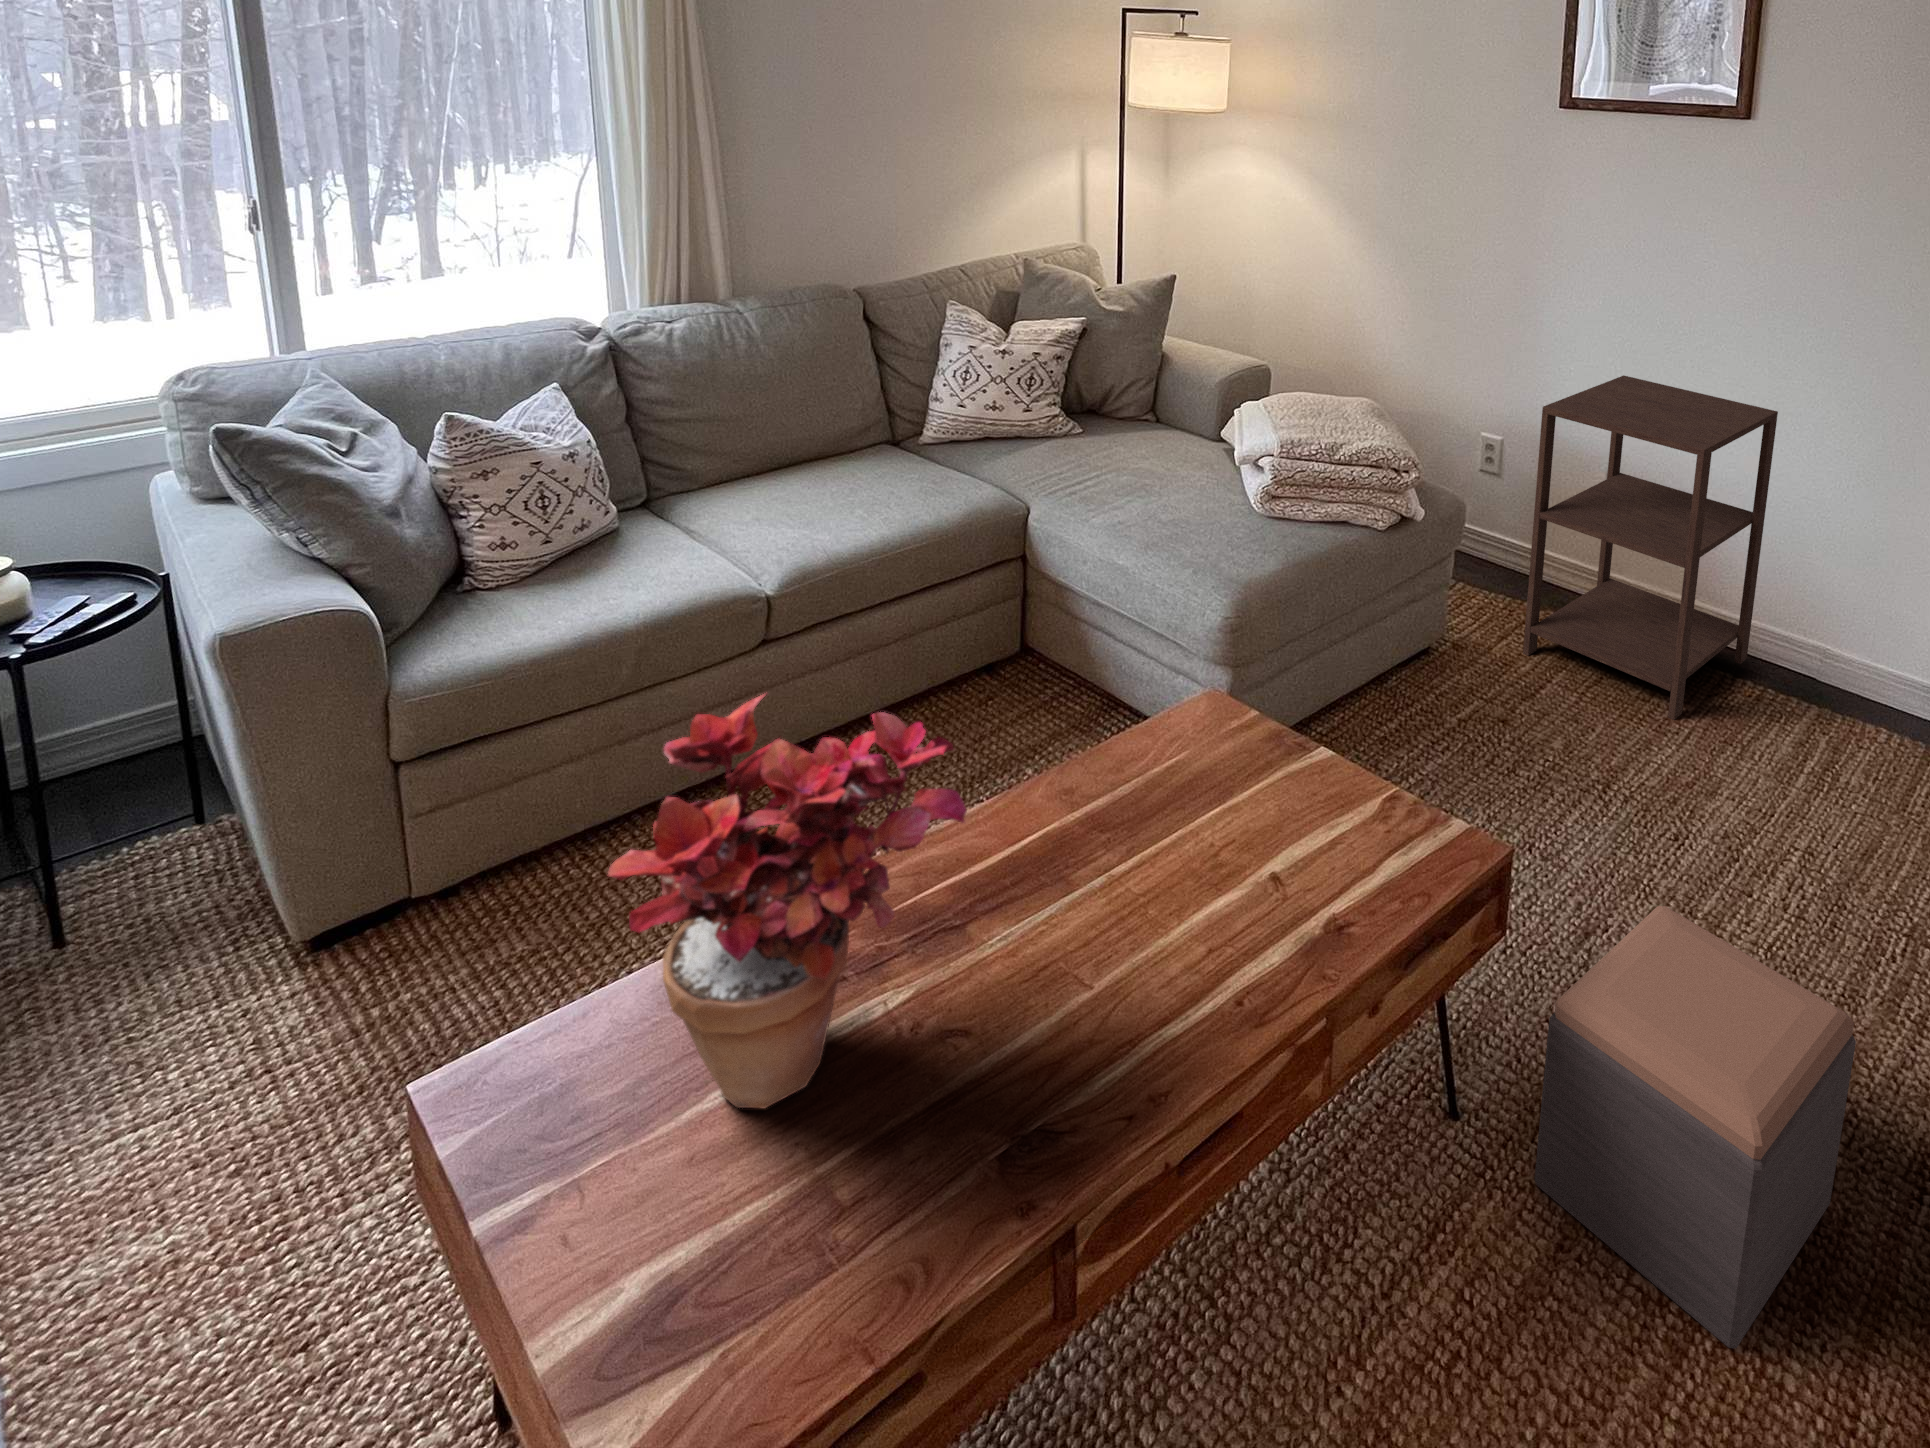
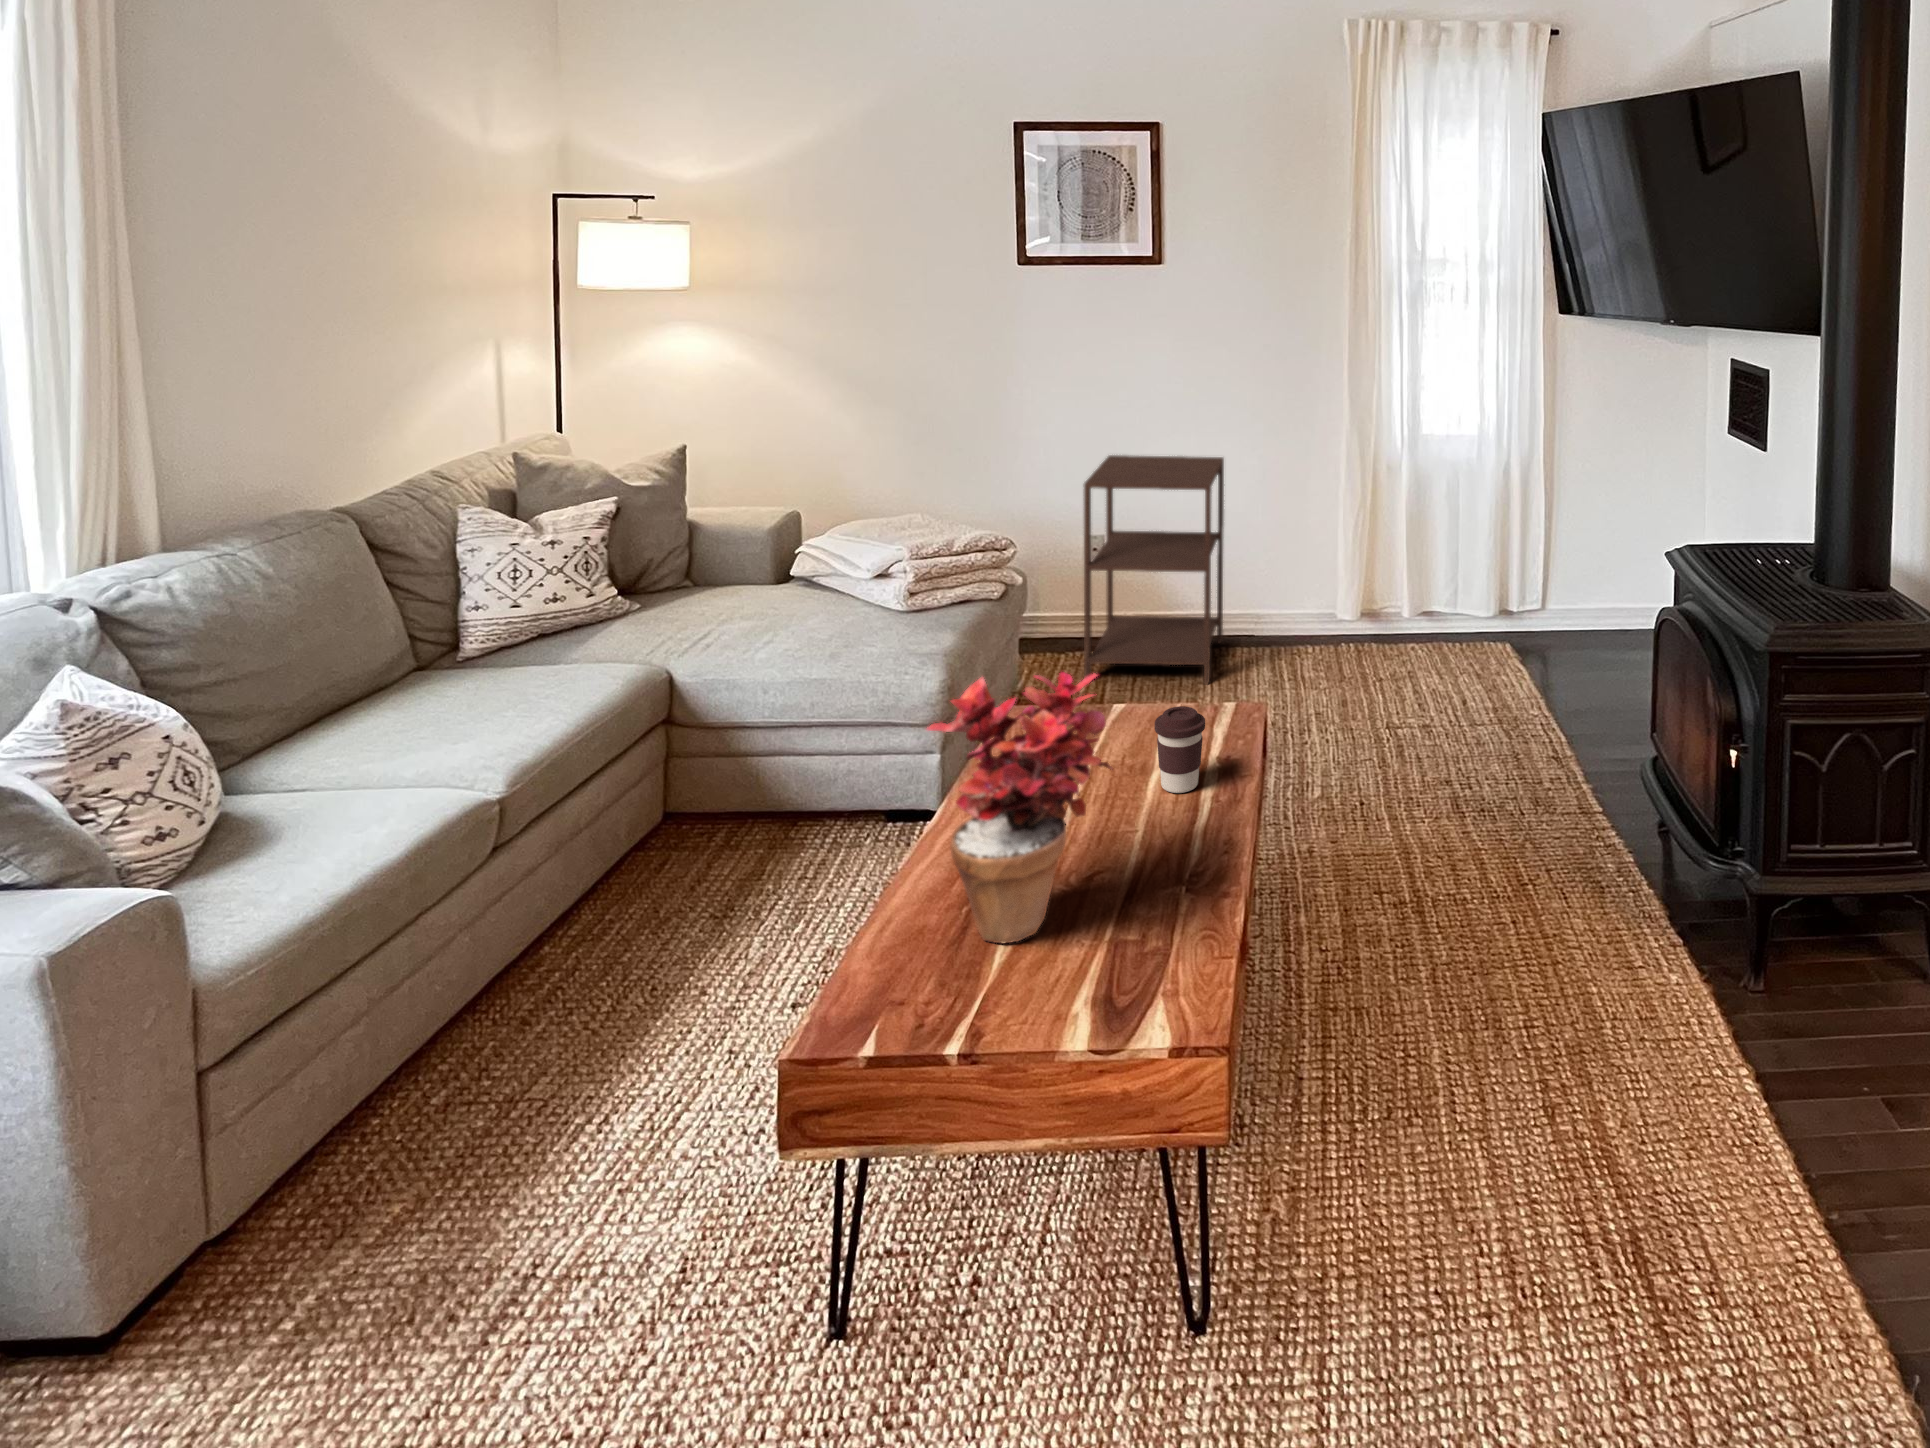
coffee cup: none [1197,812,1280,957] -> present [1155,706,1205,793]
footstool: present [1535,906,1856,1348] -> none [1312,719,1437,898]

